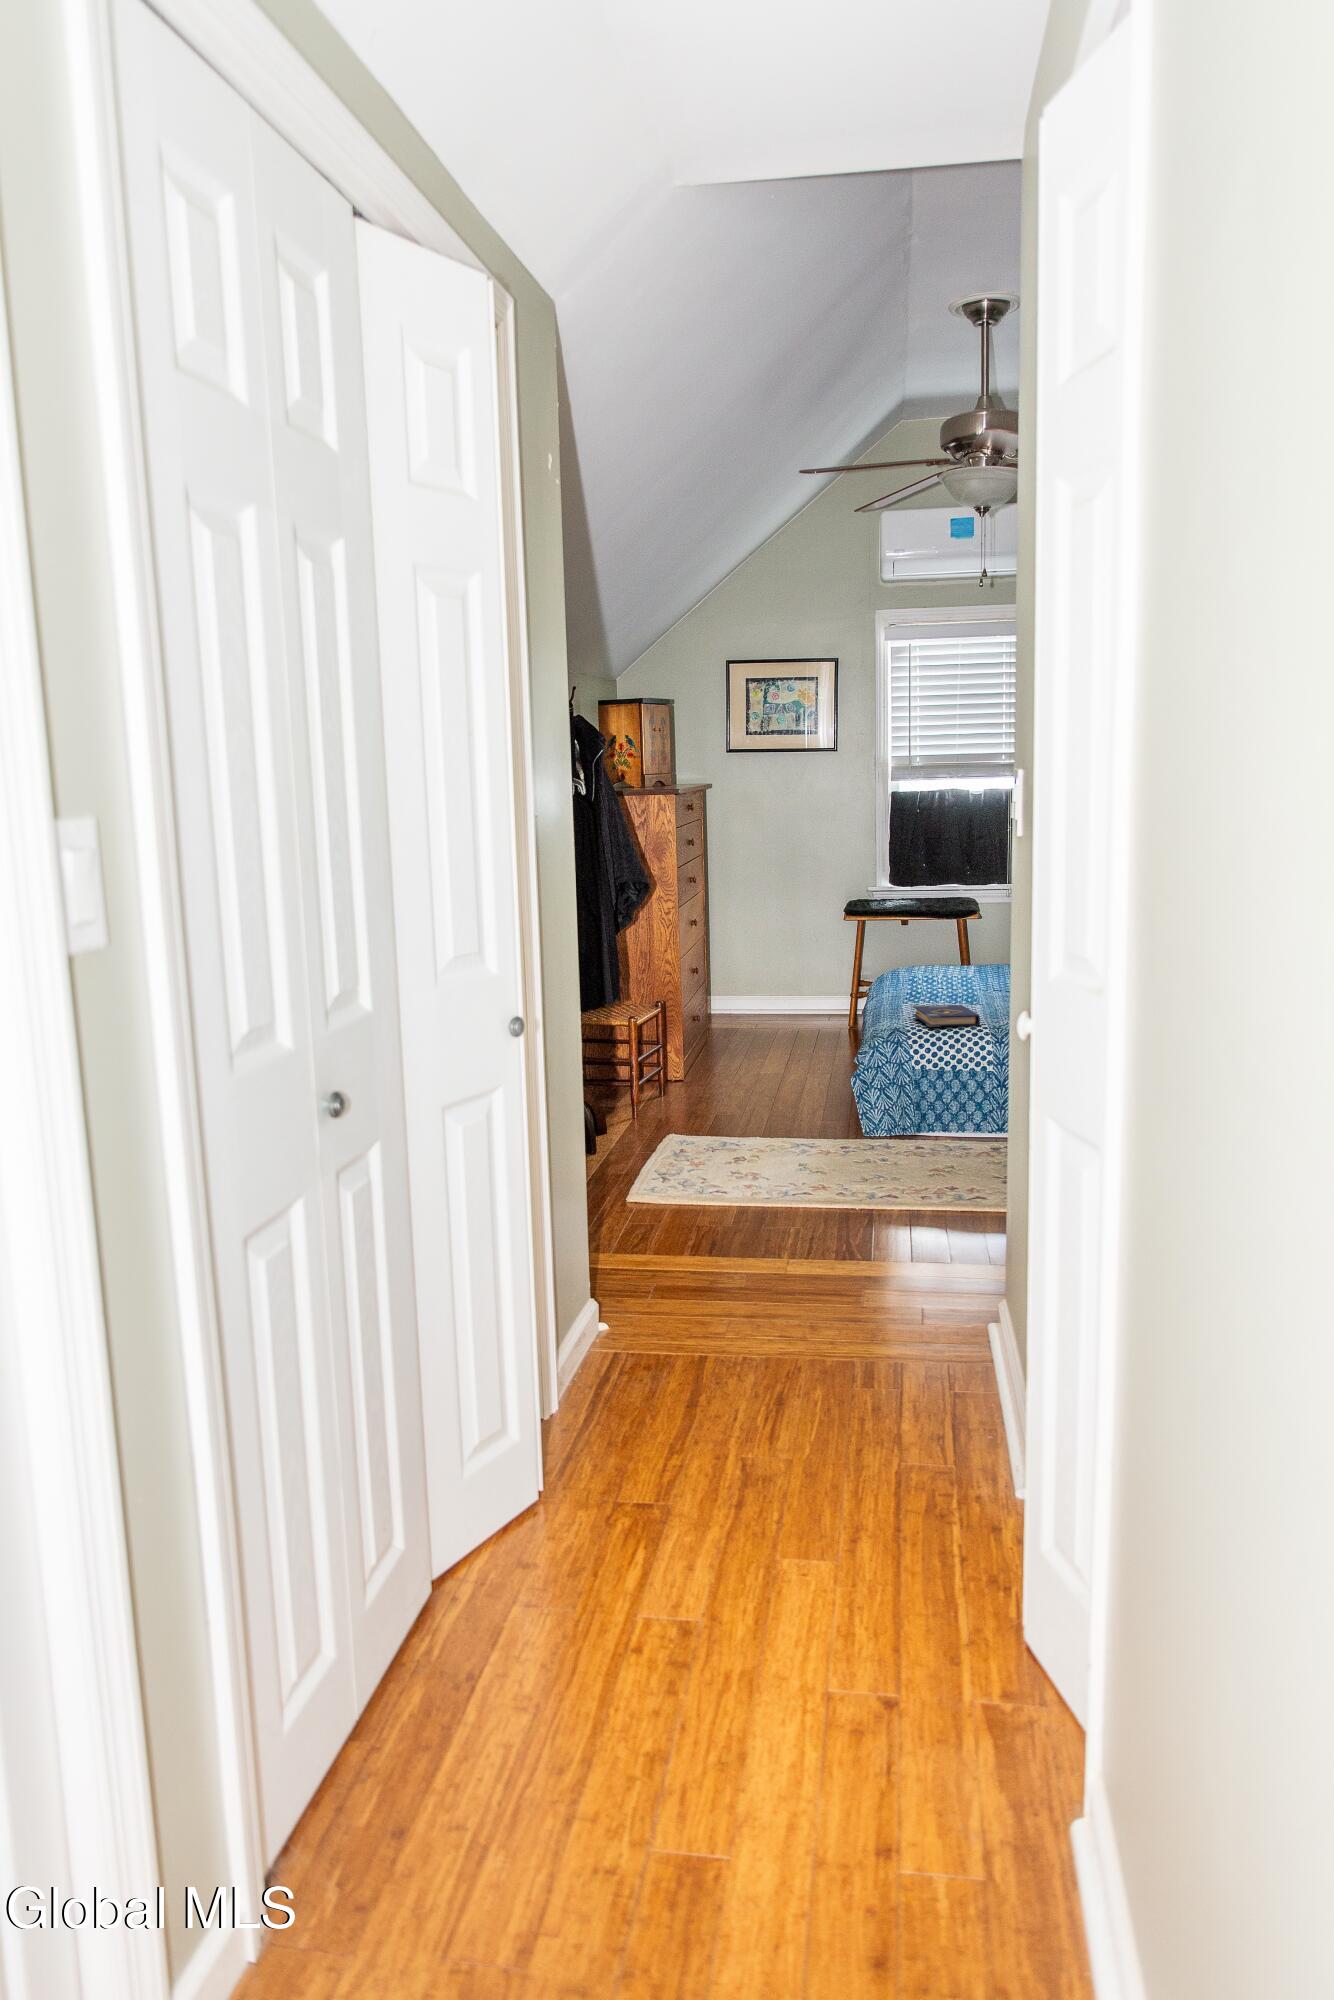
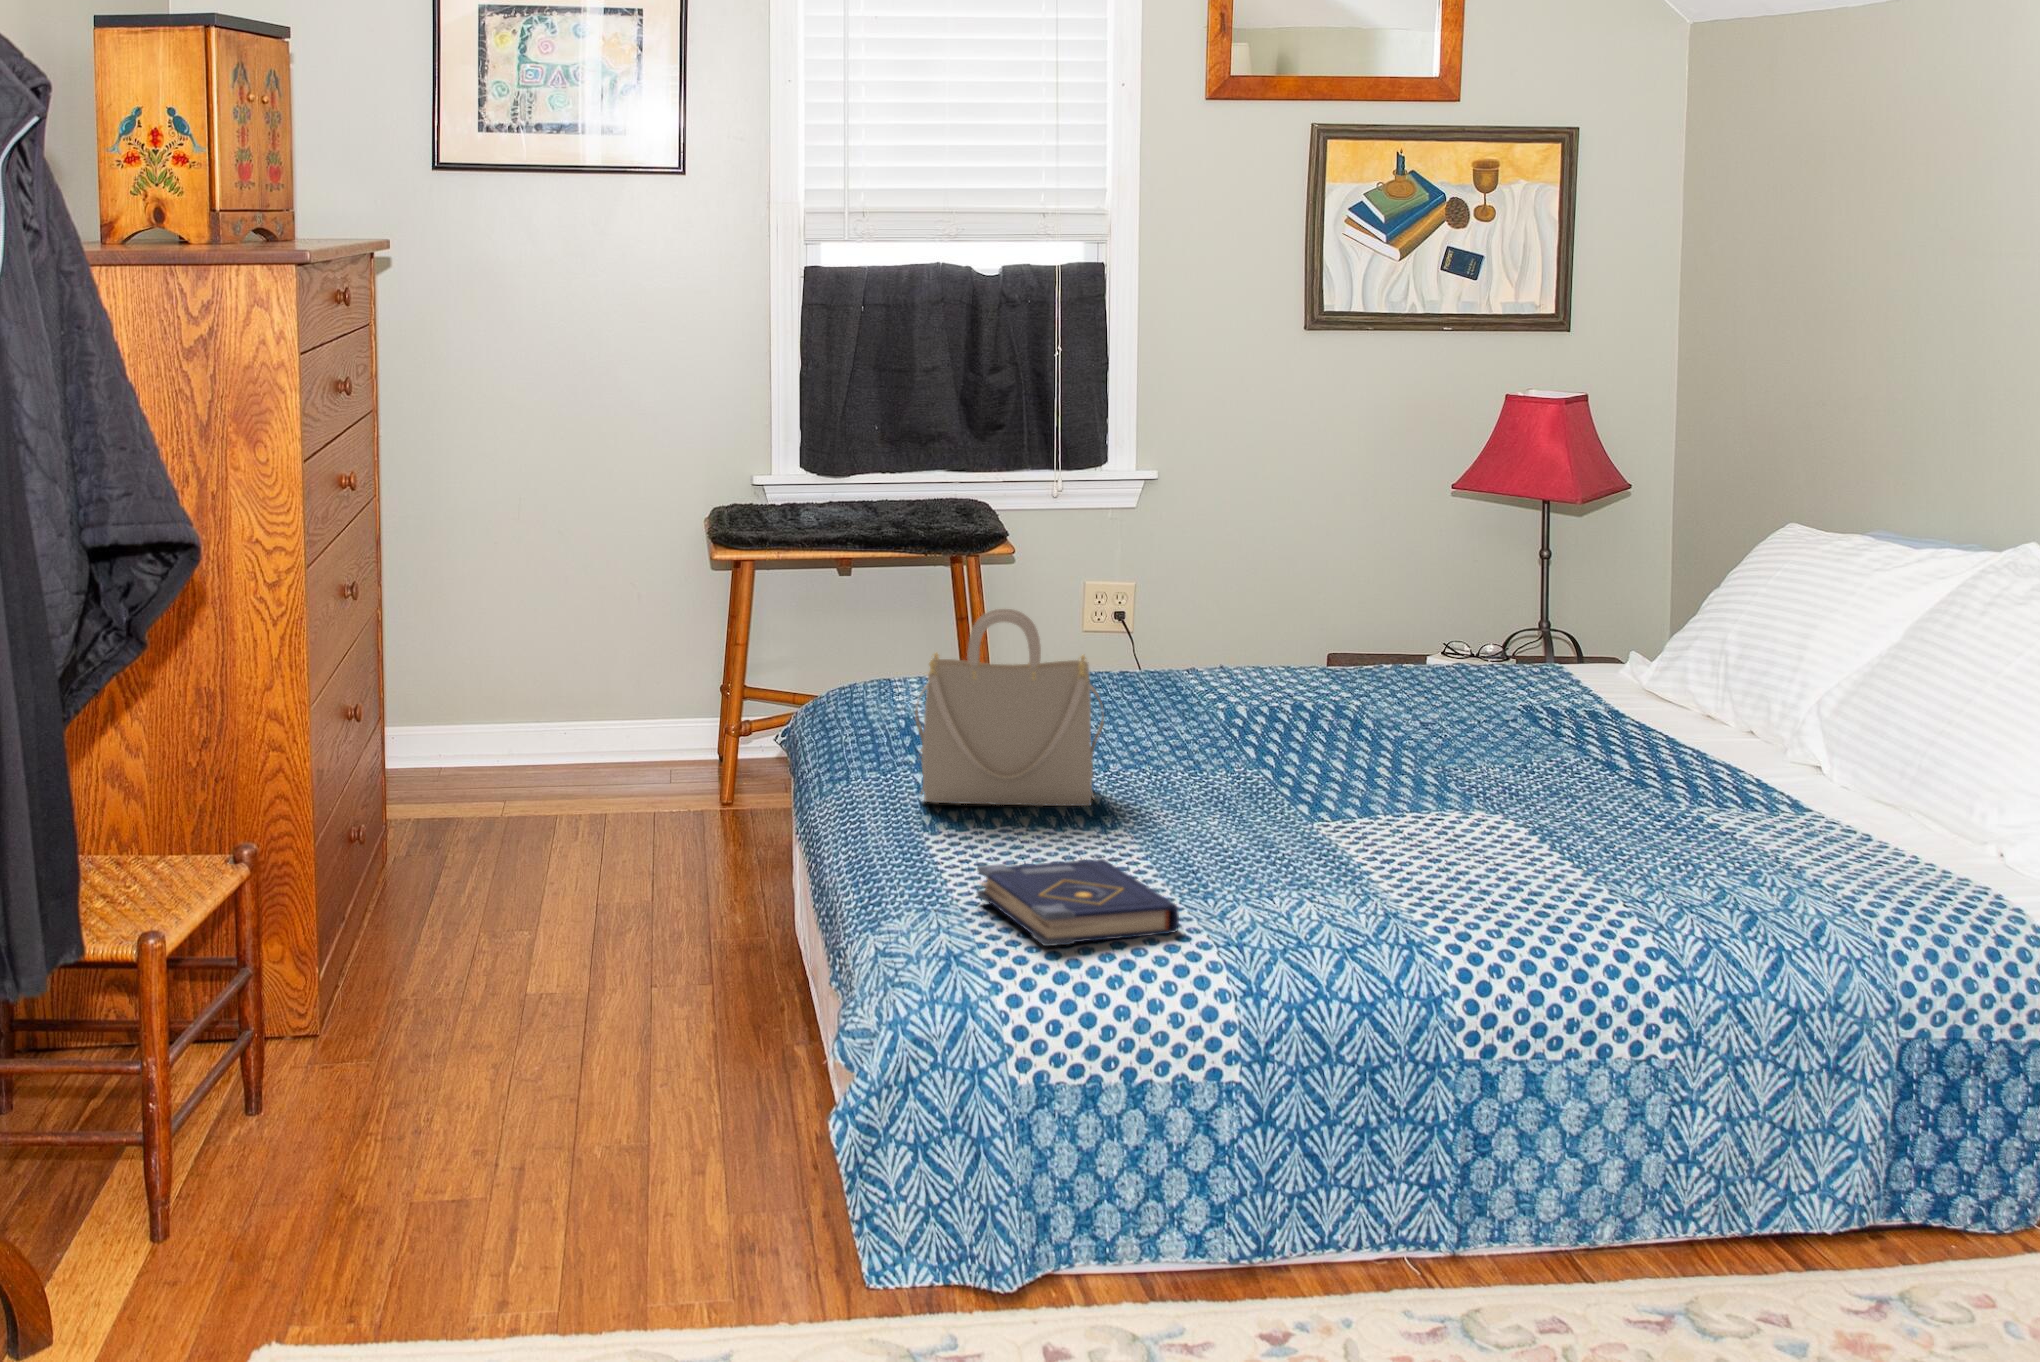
handbag: none [906,921,980,997] -> present [915,609,1104,806]

